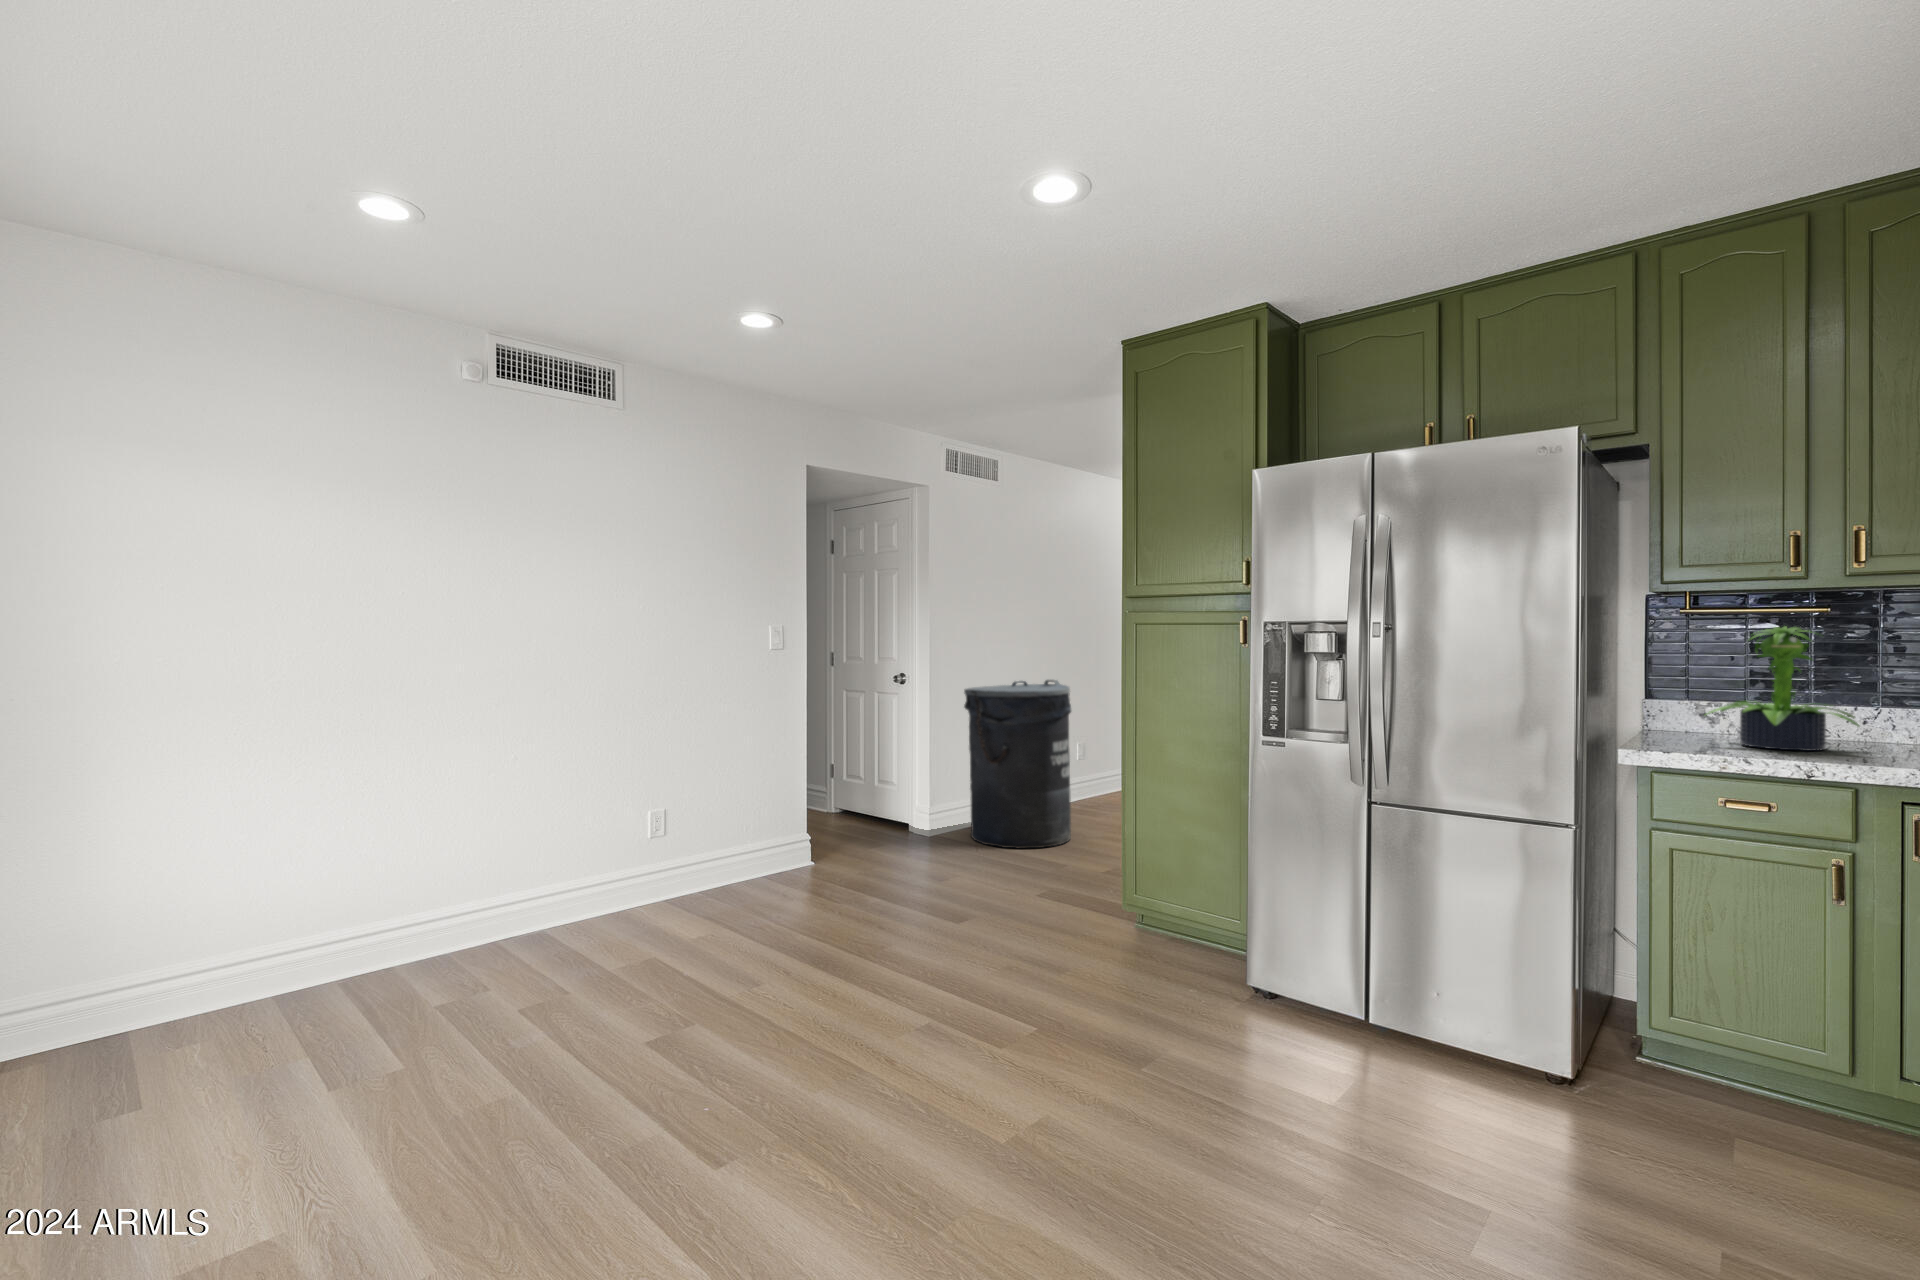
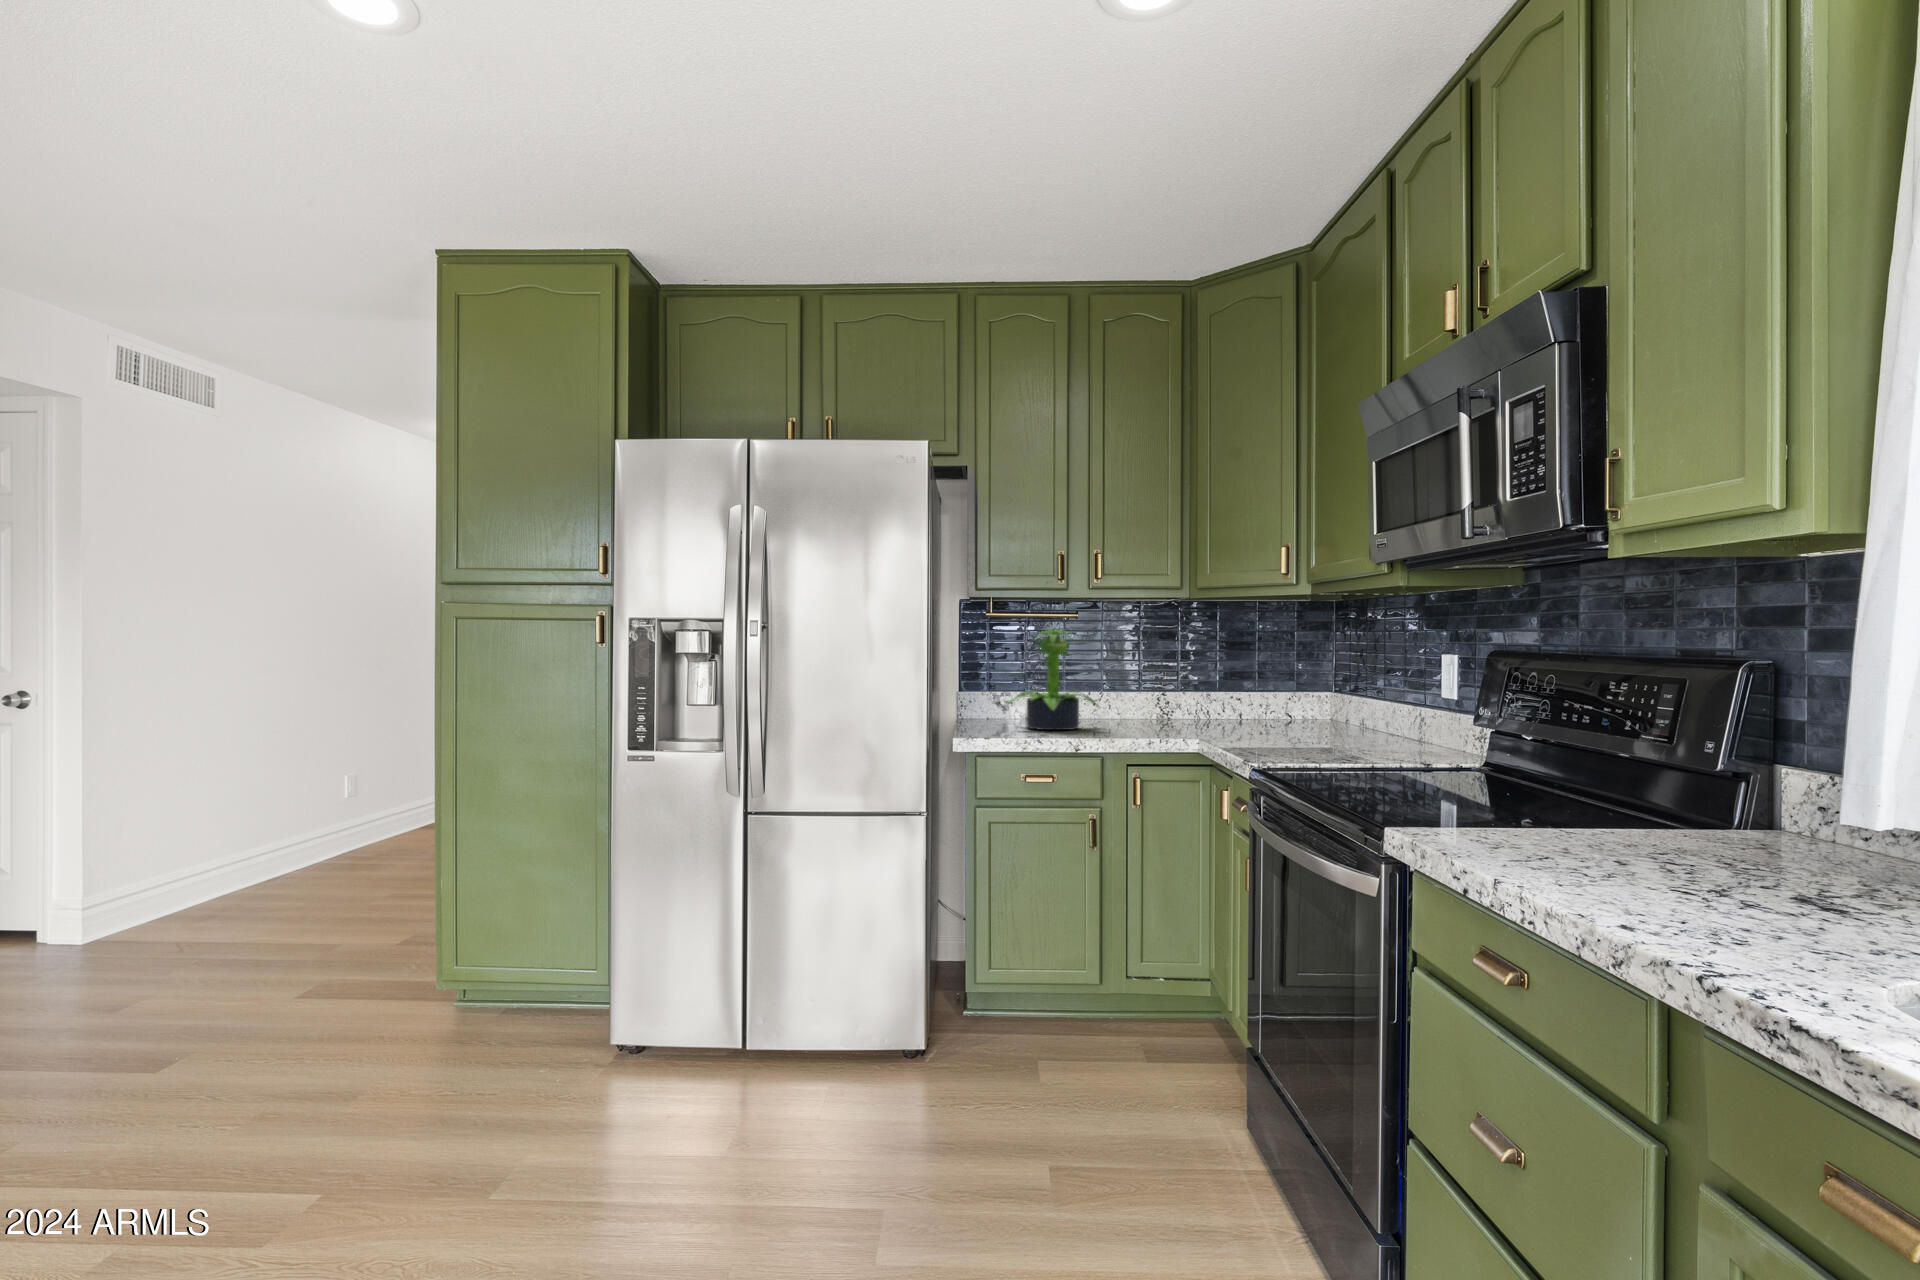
trash can: present [964,680,1071,848] -> none [141,694,325,936]

